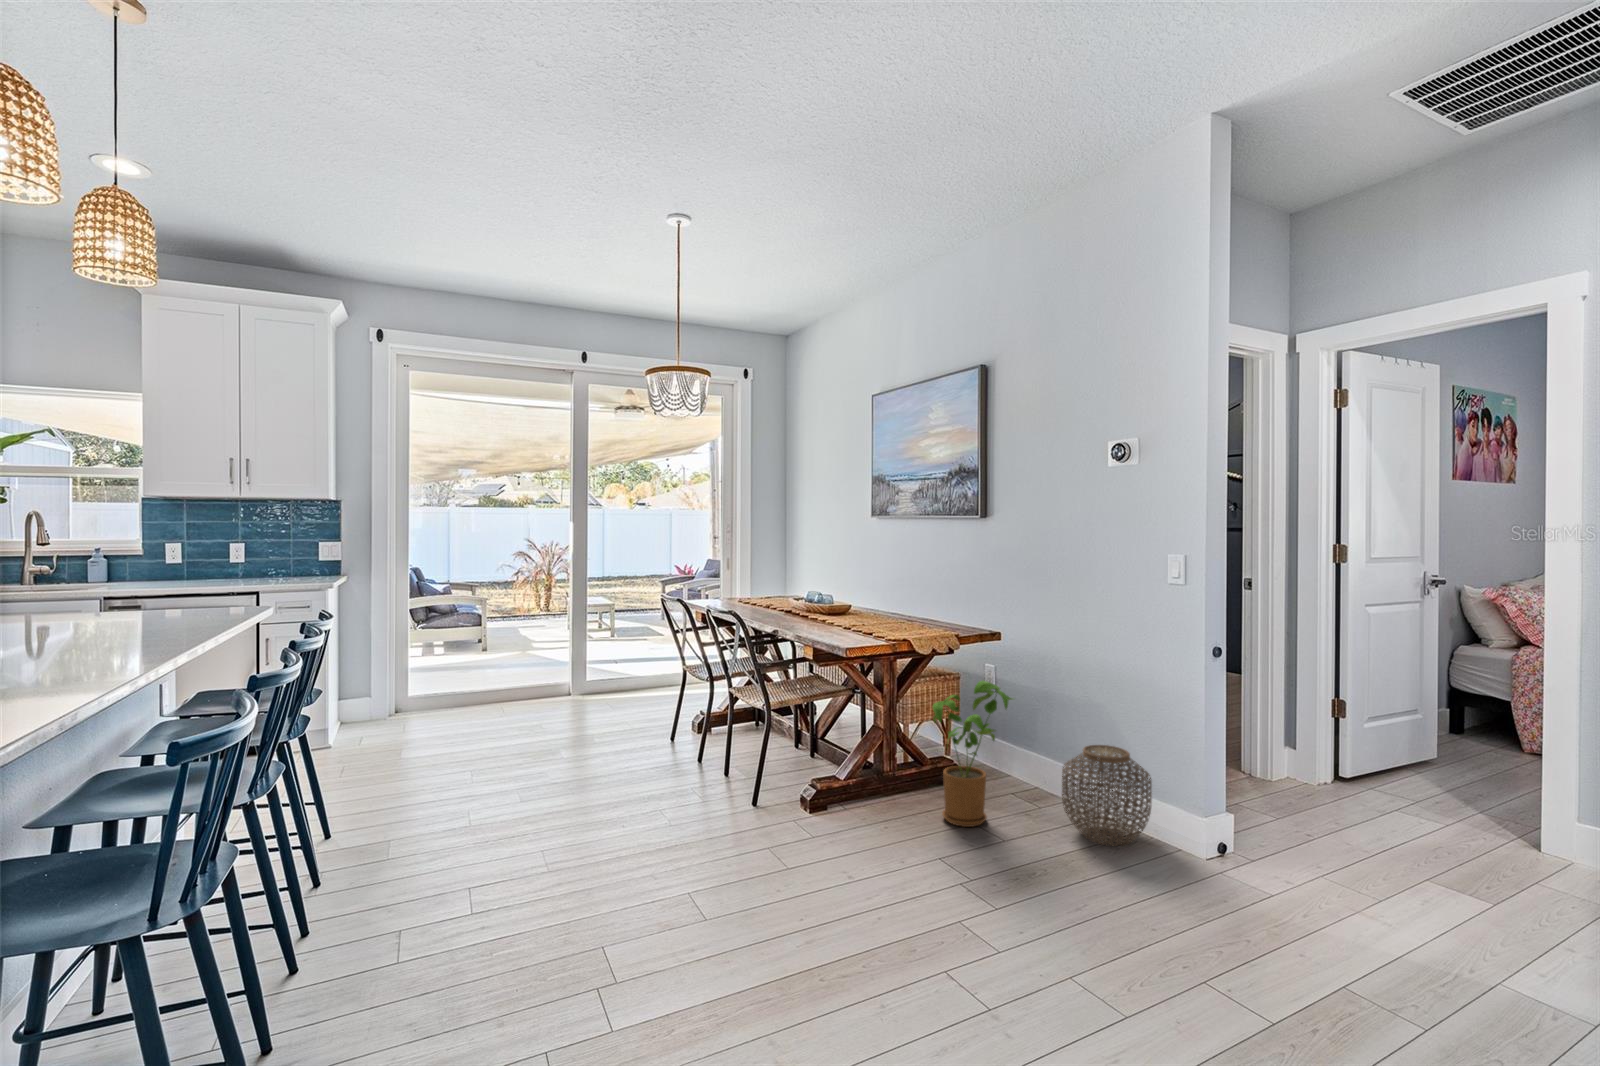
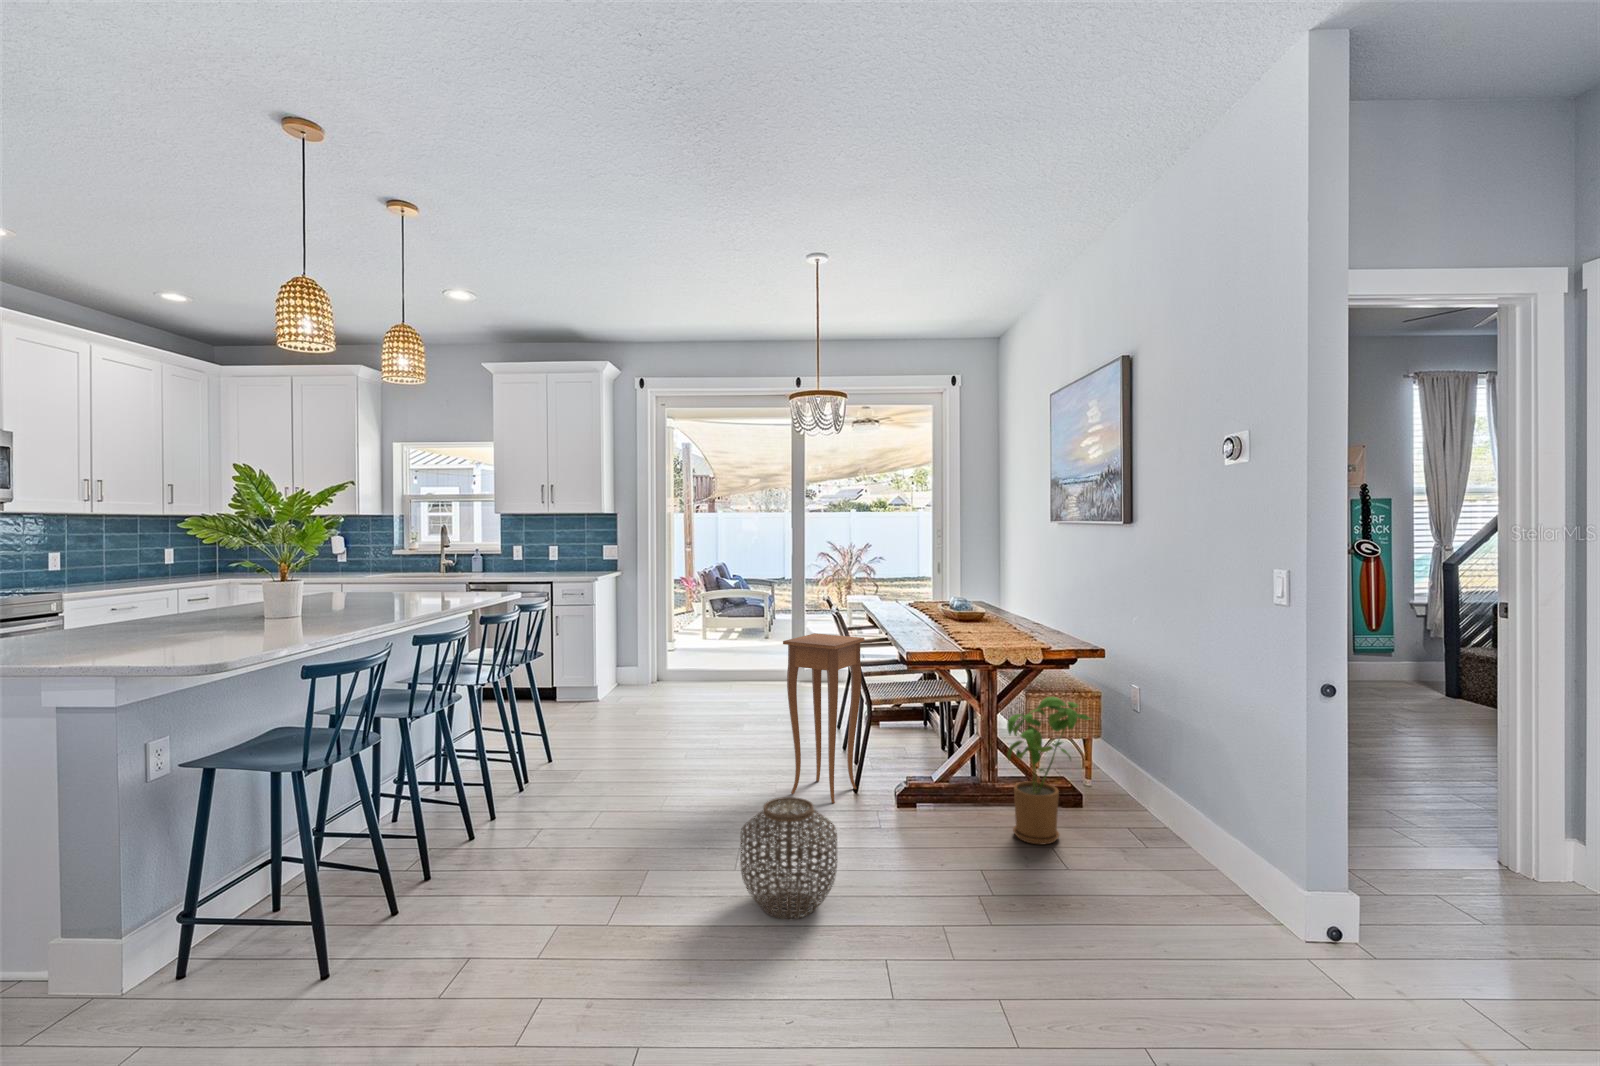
side table: none [686,636,764,823] -> present [783,633,864,803]
woven basket: present [1062,745,1152,846] -> present [740,797,837,919]

